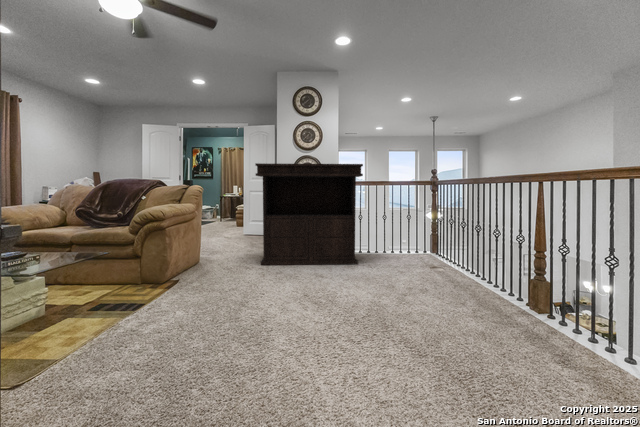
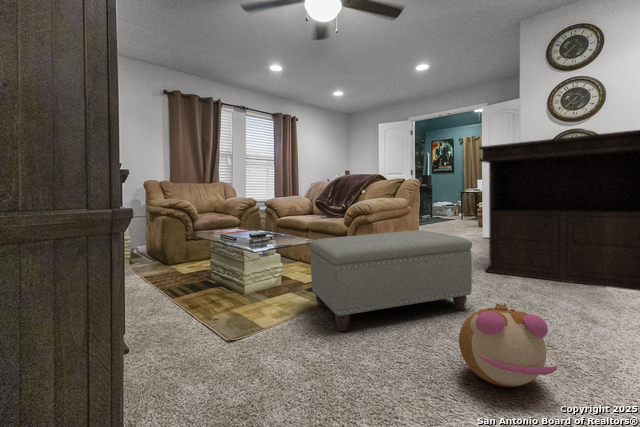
ottoman: none [104,234,262,336] -> present [310,230,472,331]
plush toy: none [270,281,330,337] -> present [459,304,557,387]

